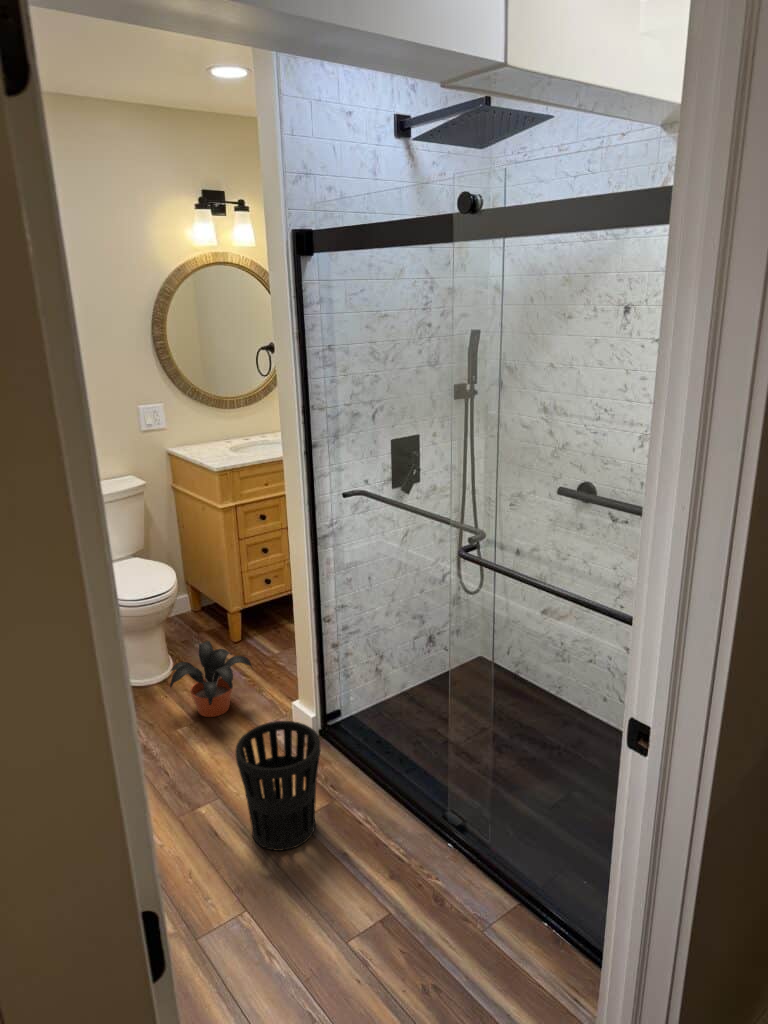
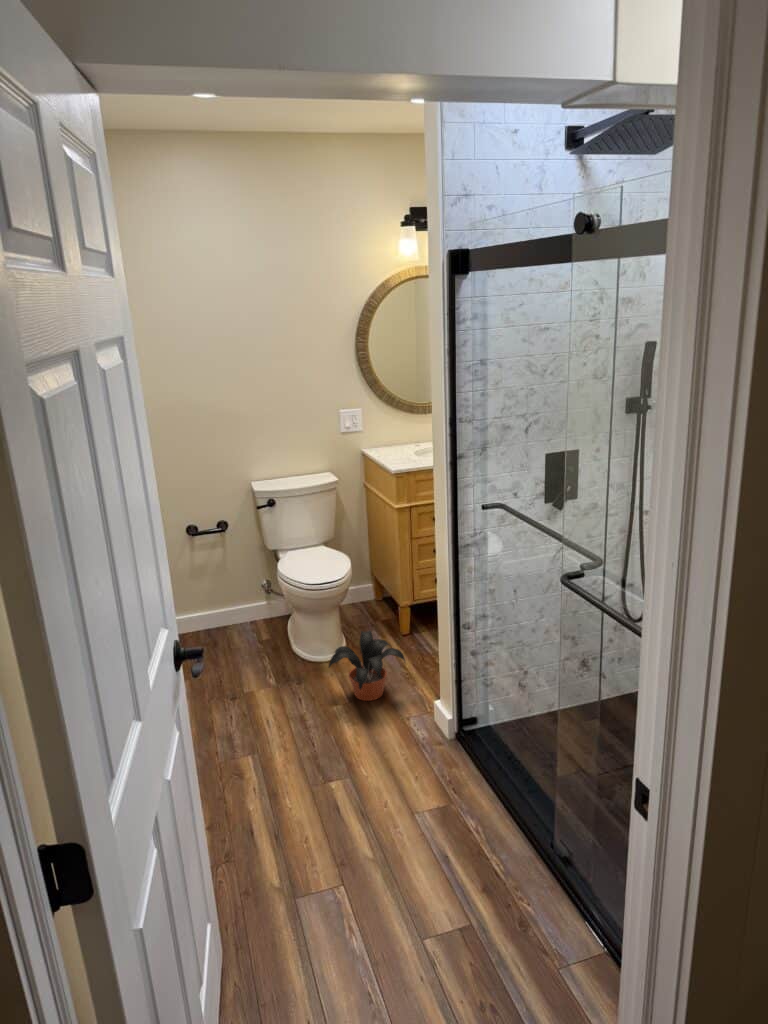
wastebasket: present [235,721,320,851] -> none [355,716,434,839]

